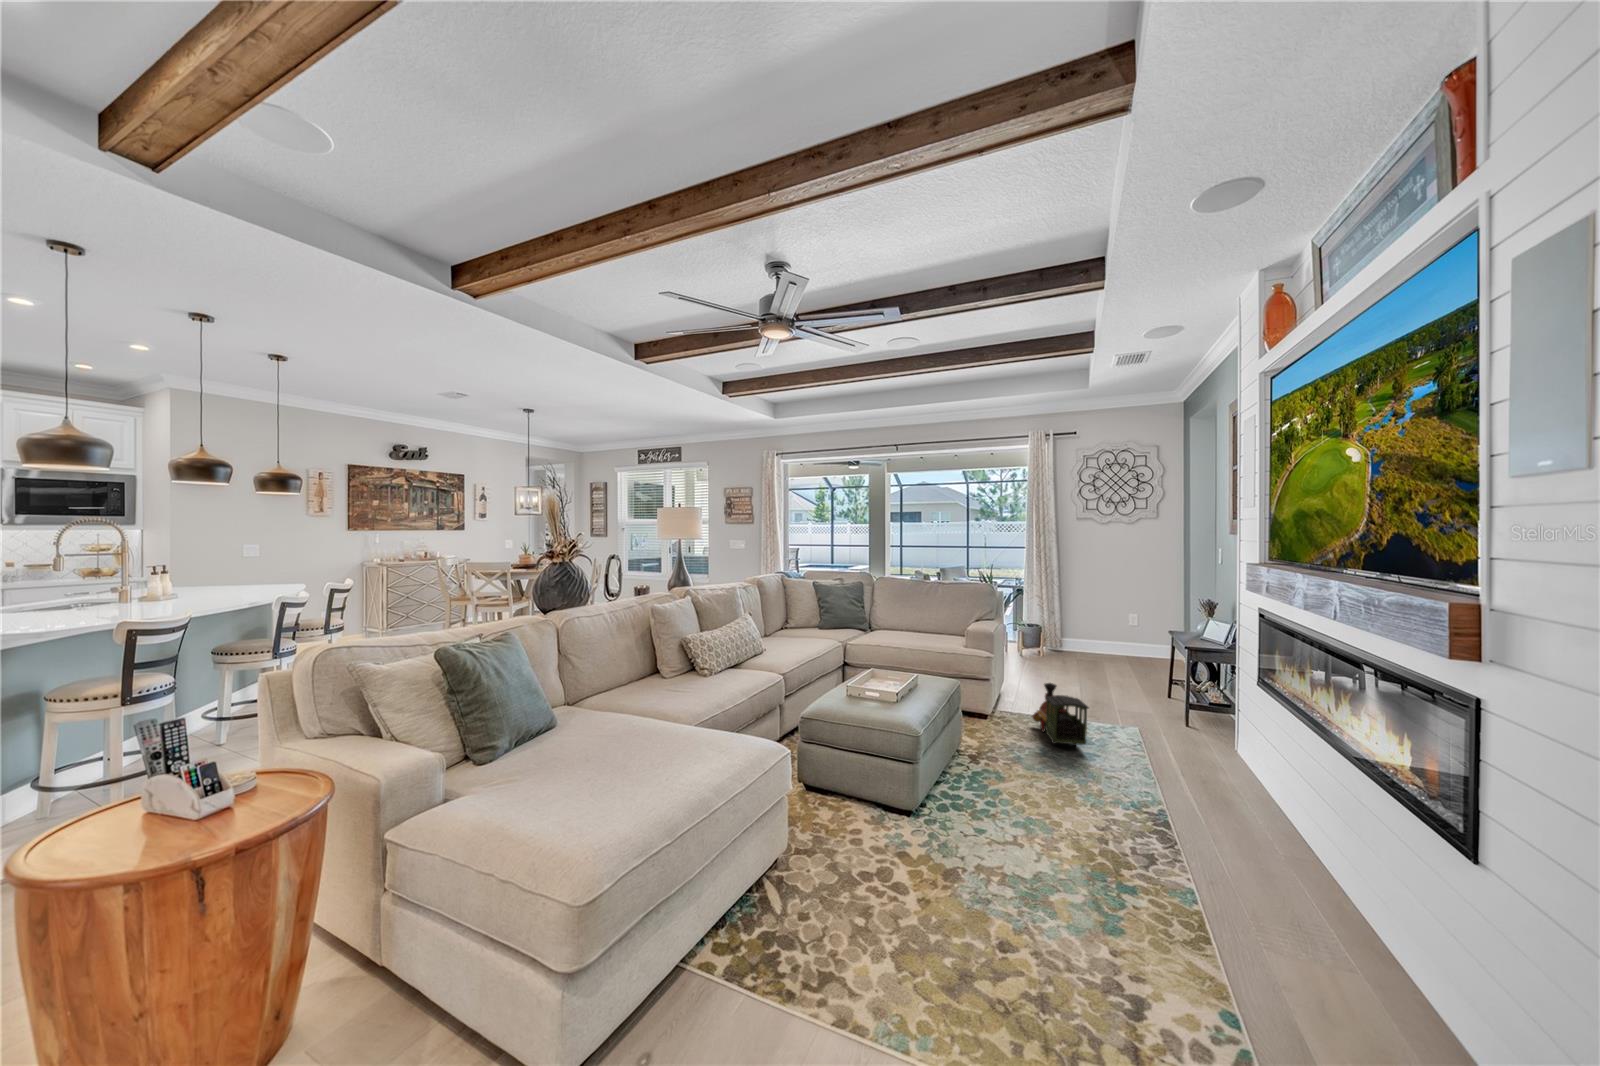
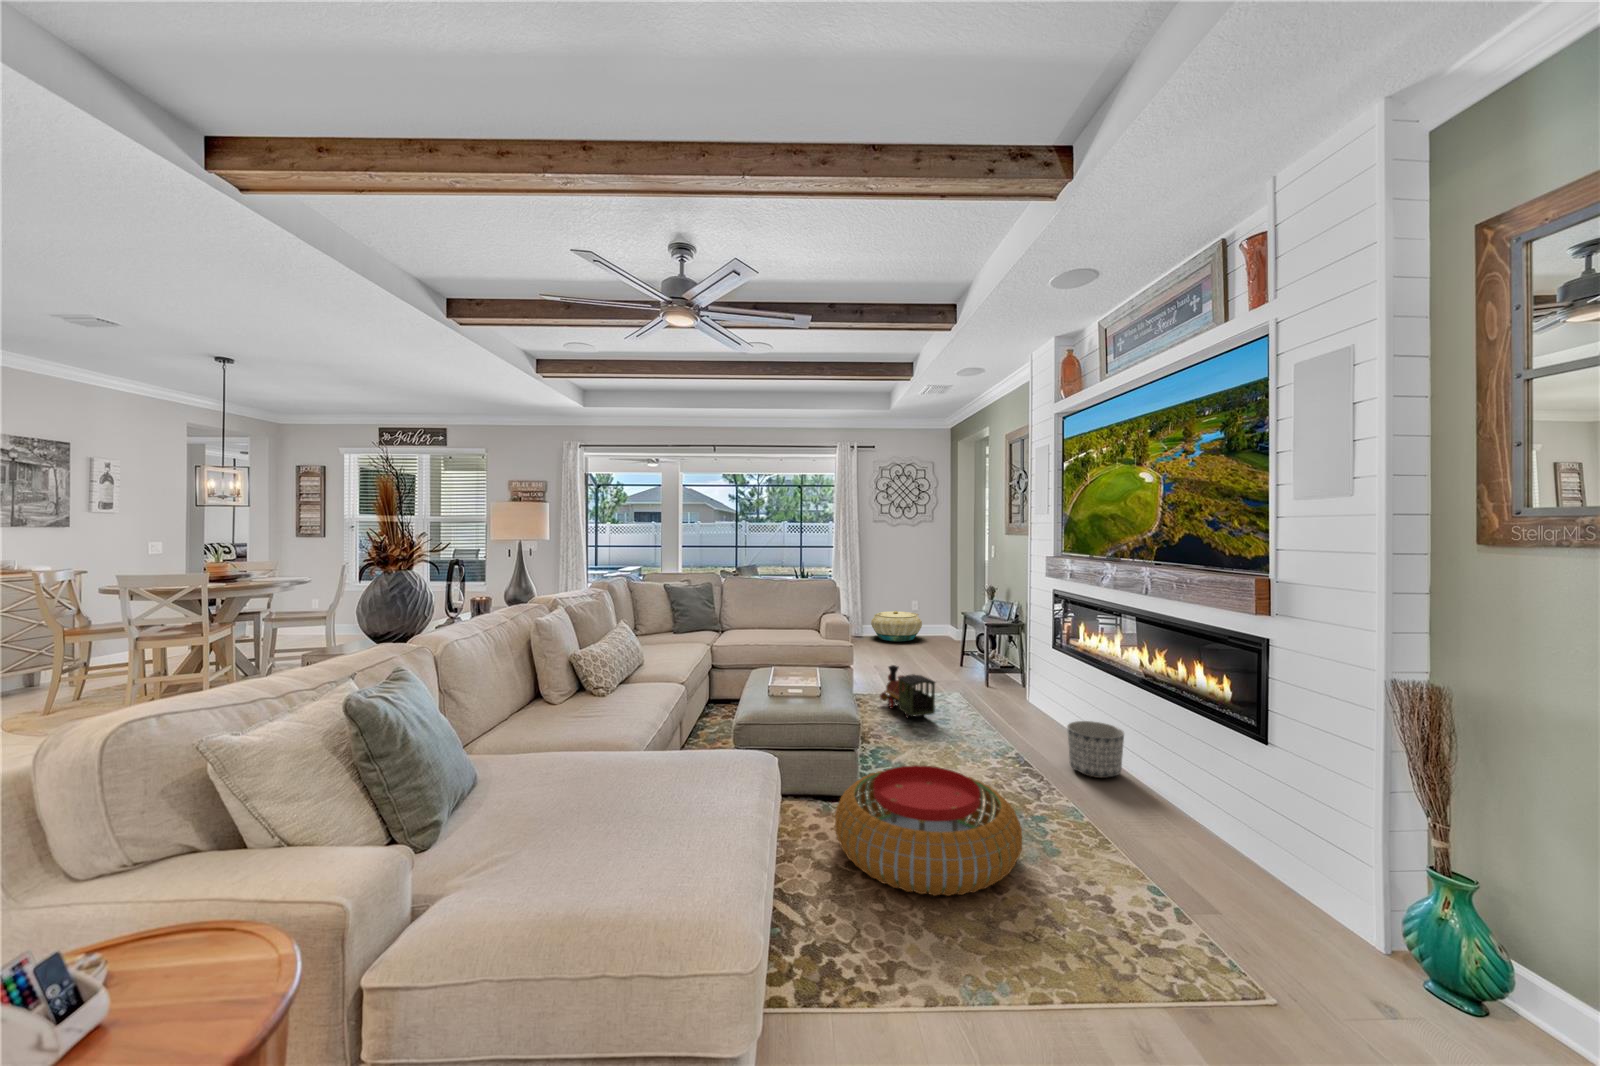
basket: none [1082,627,1147,663] -> present [871,611,922,641]
planter: none [1227,780,1312,861] -> present [1067,721,1124,778]
pouf: none [855,785,1071,938] -> present [835,765,1022,896]

